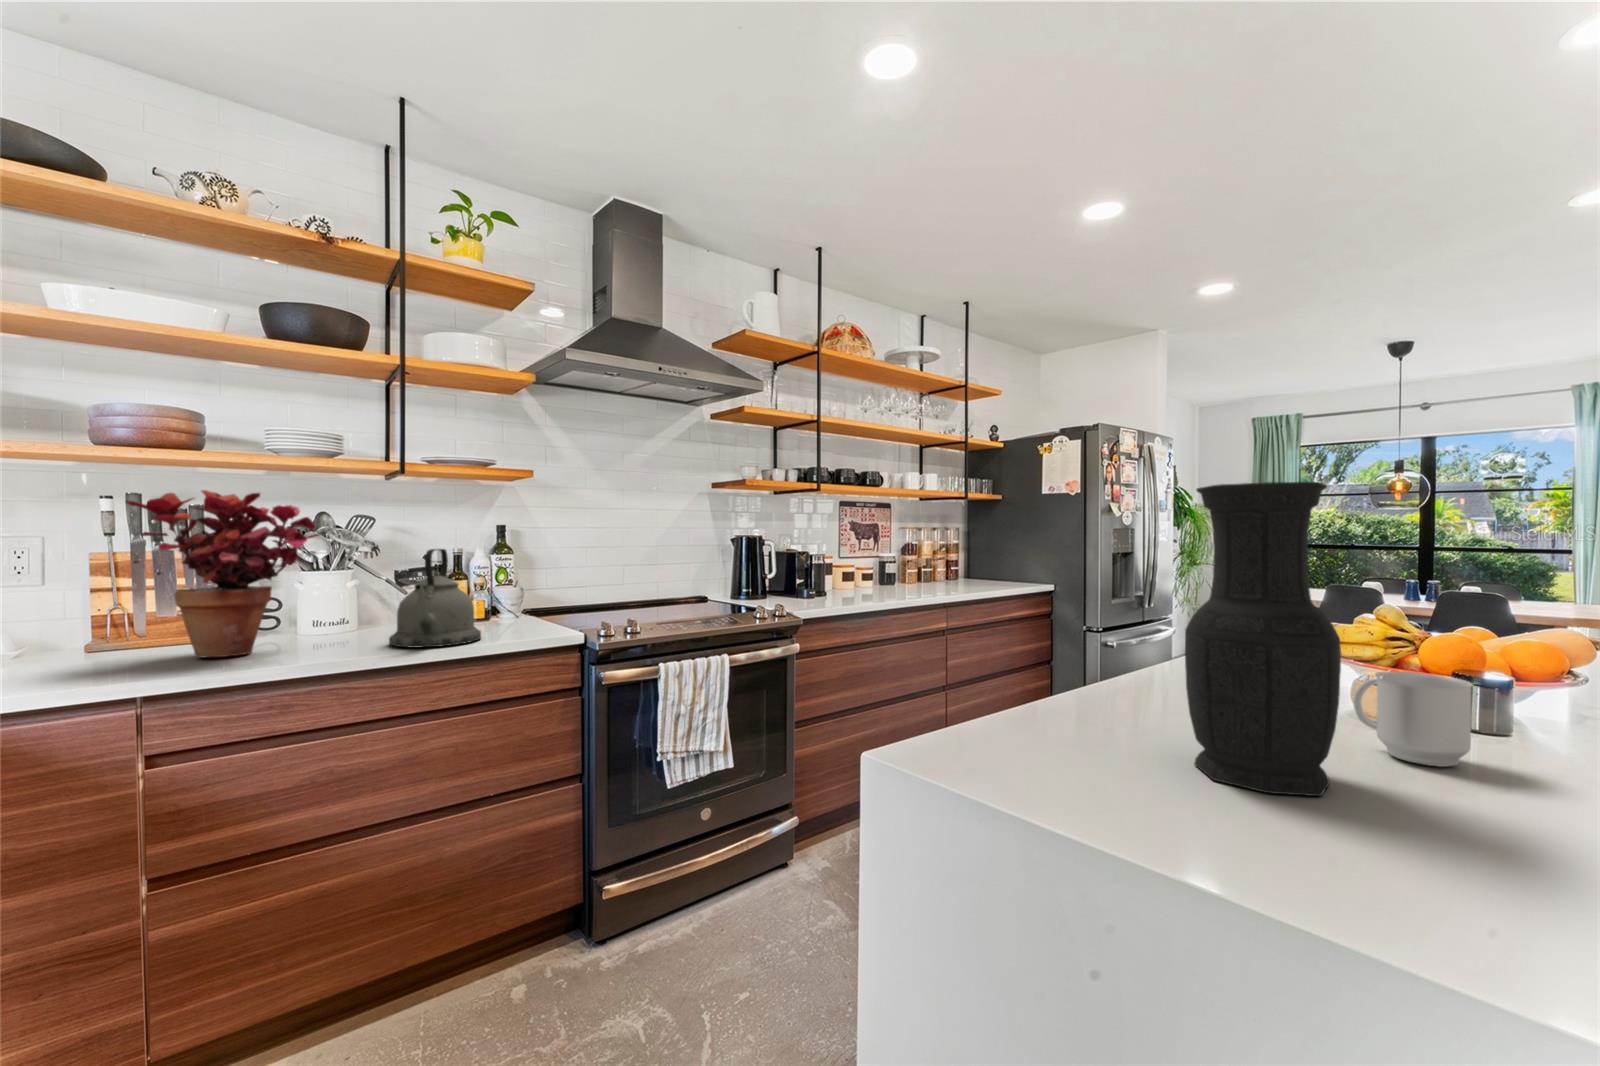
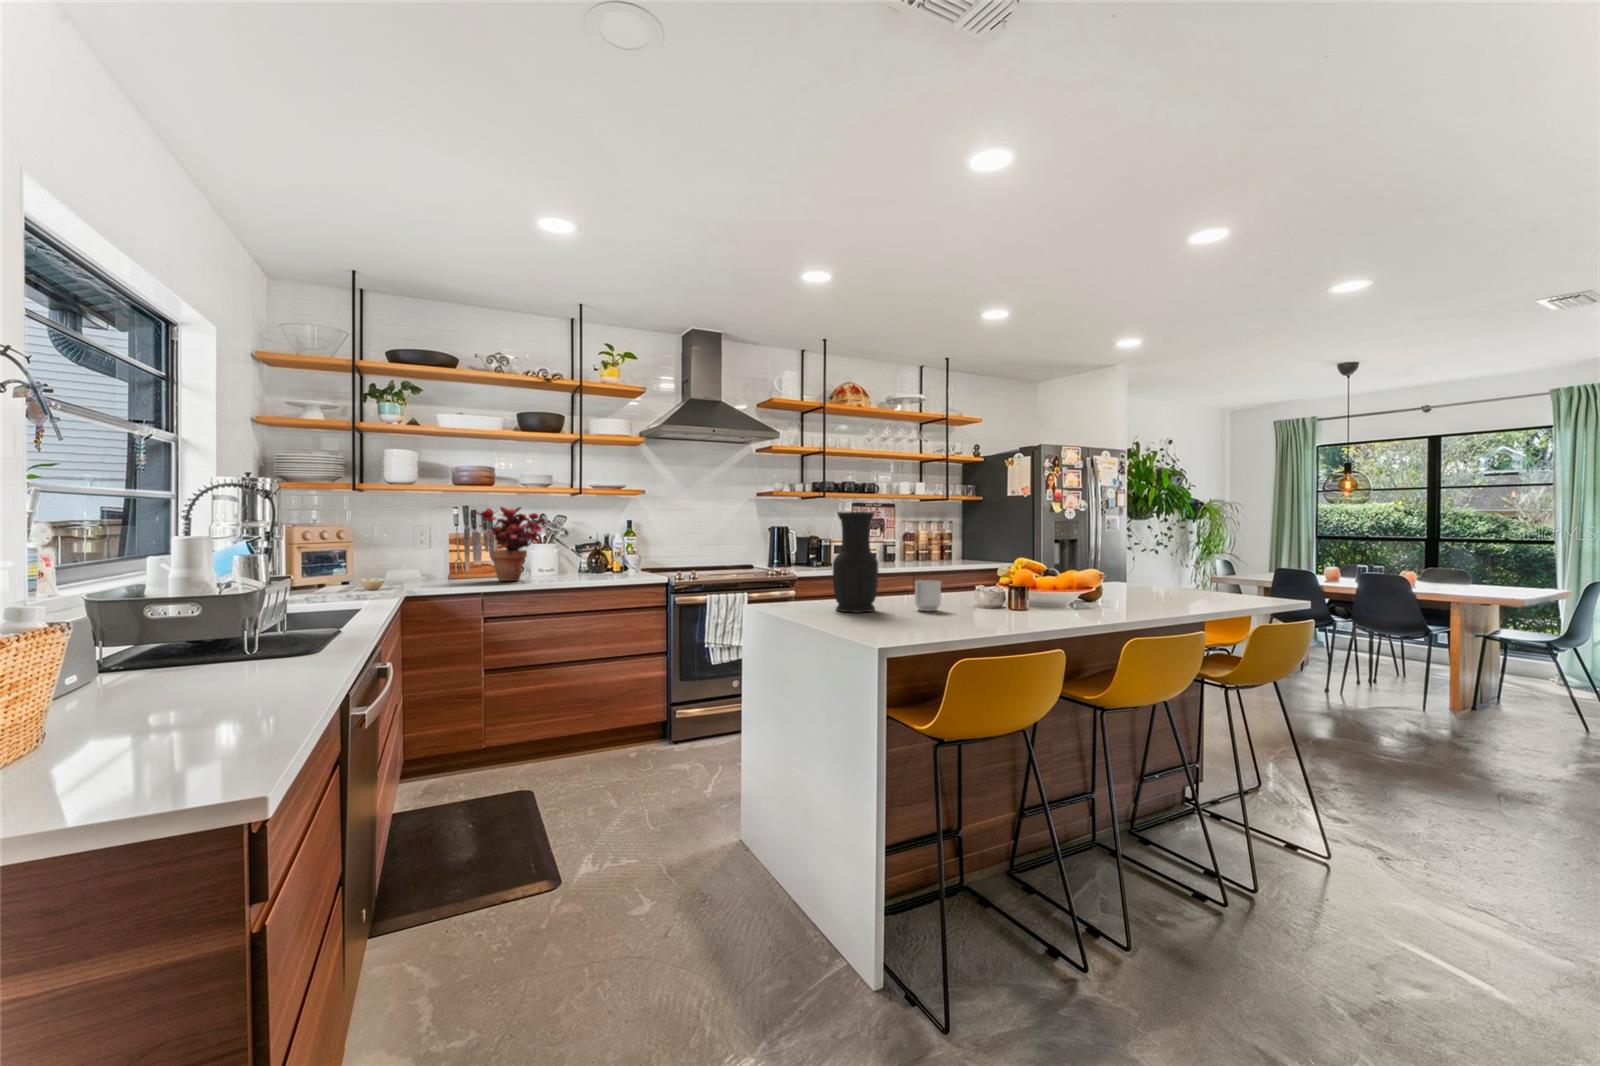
kettle: present [389,549,481,648] -> none [576,534,618,580]

